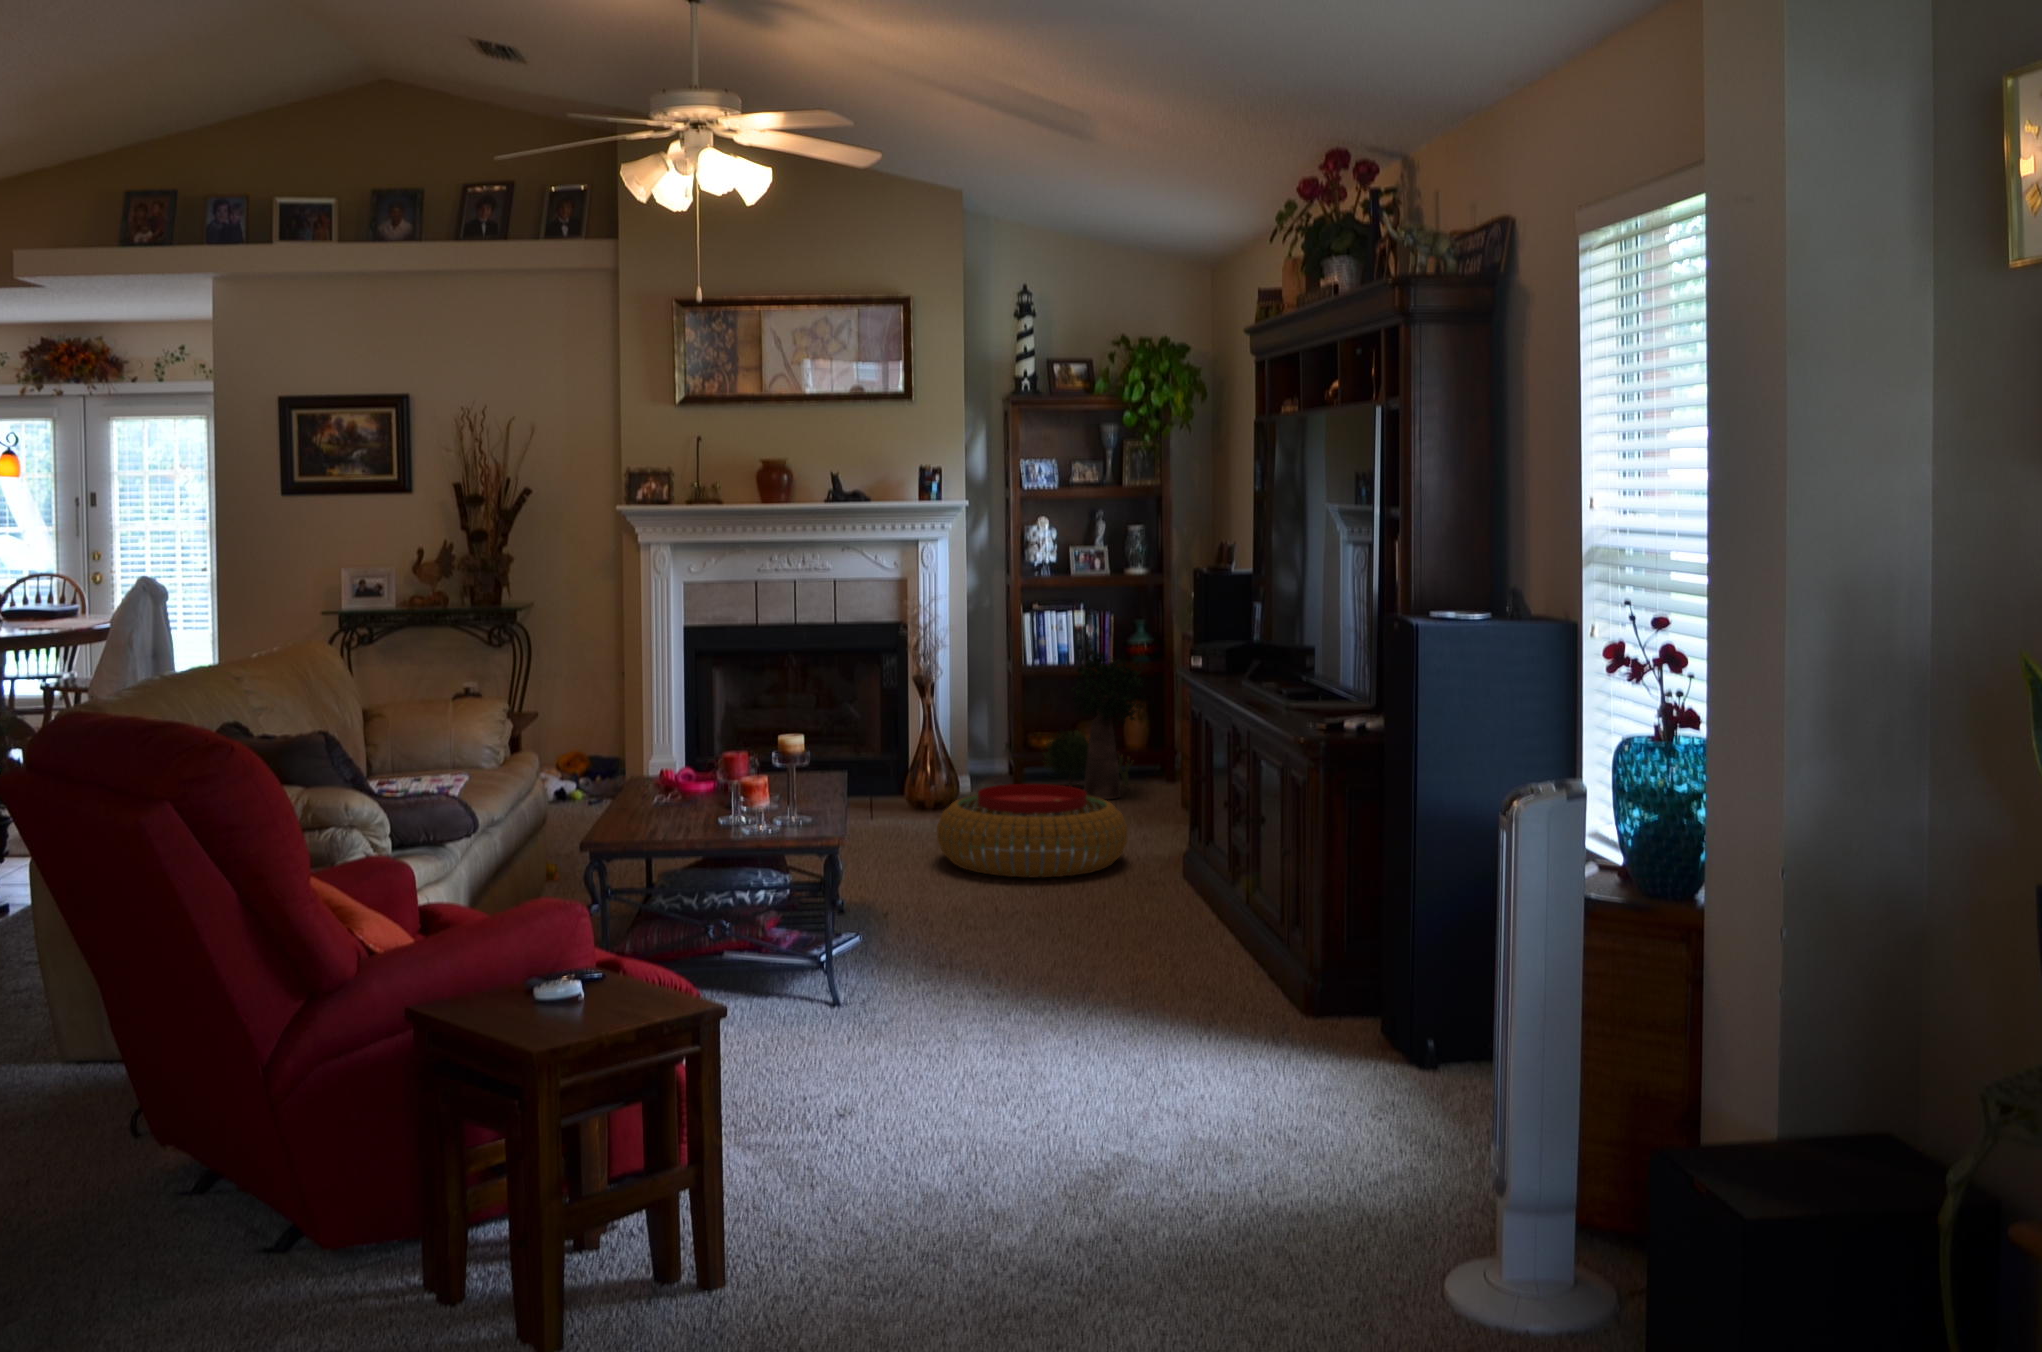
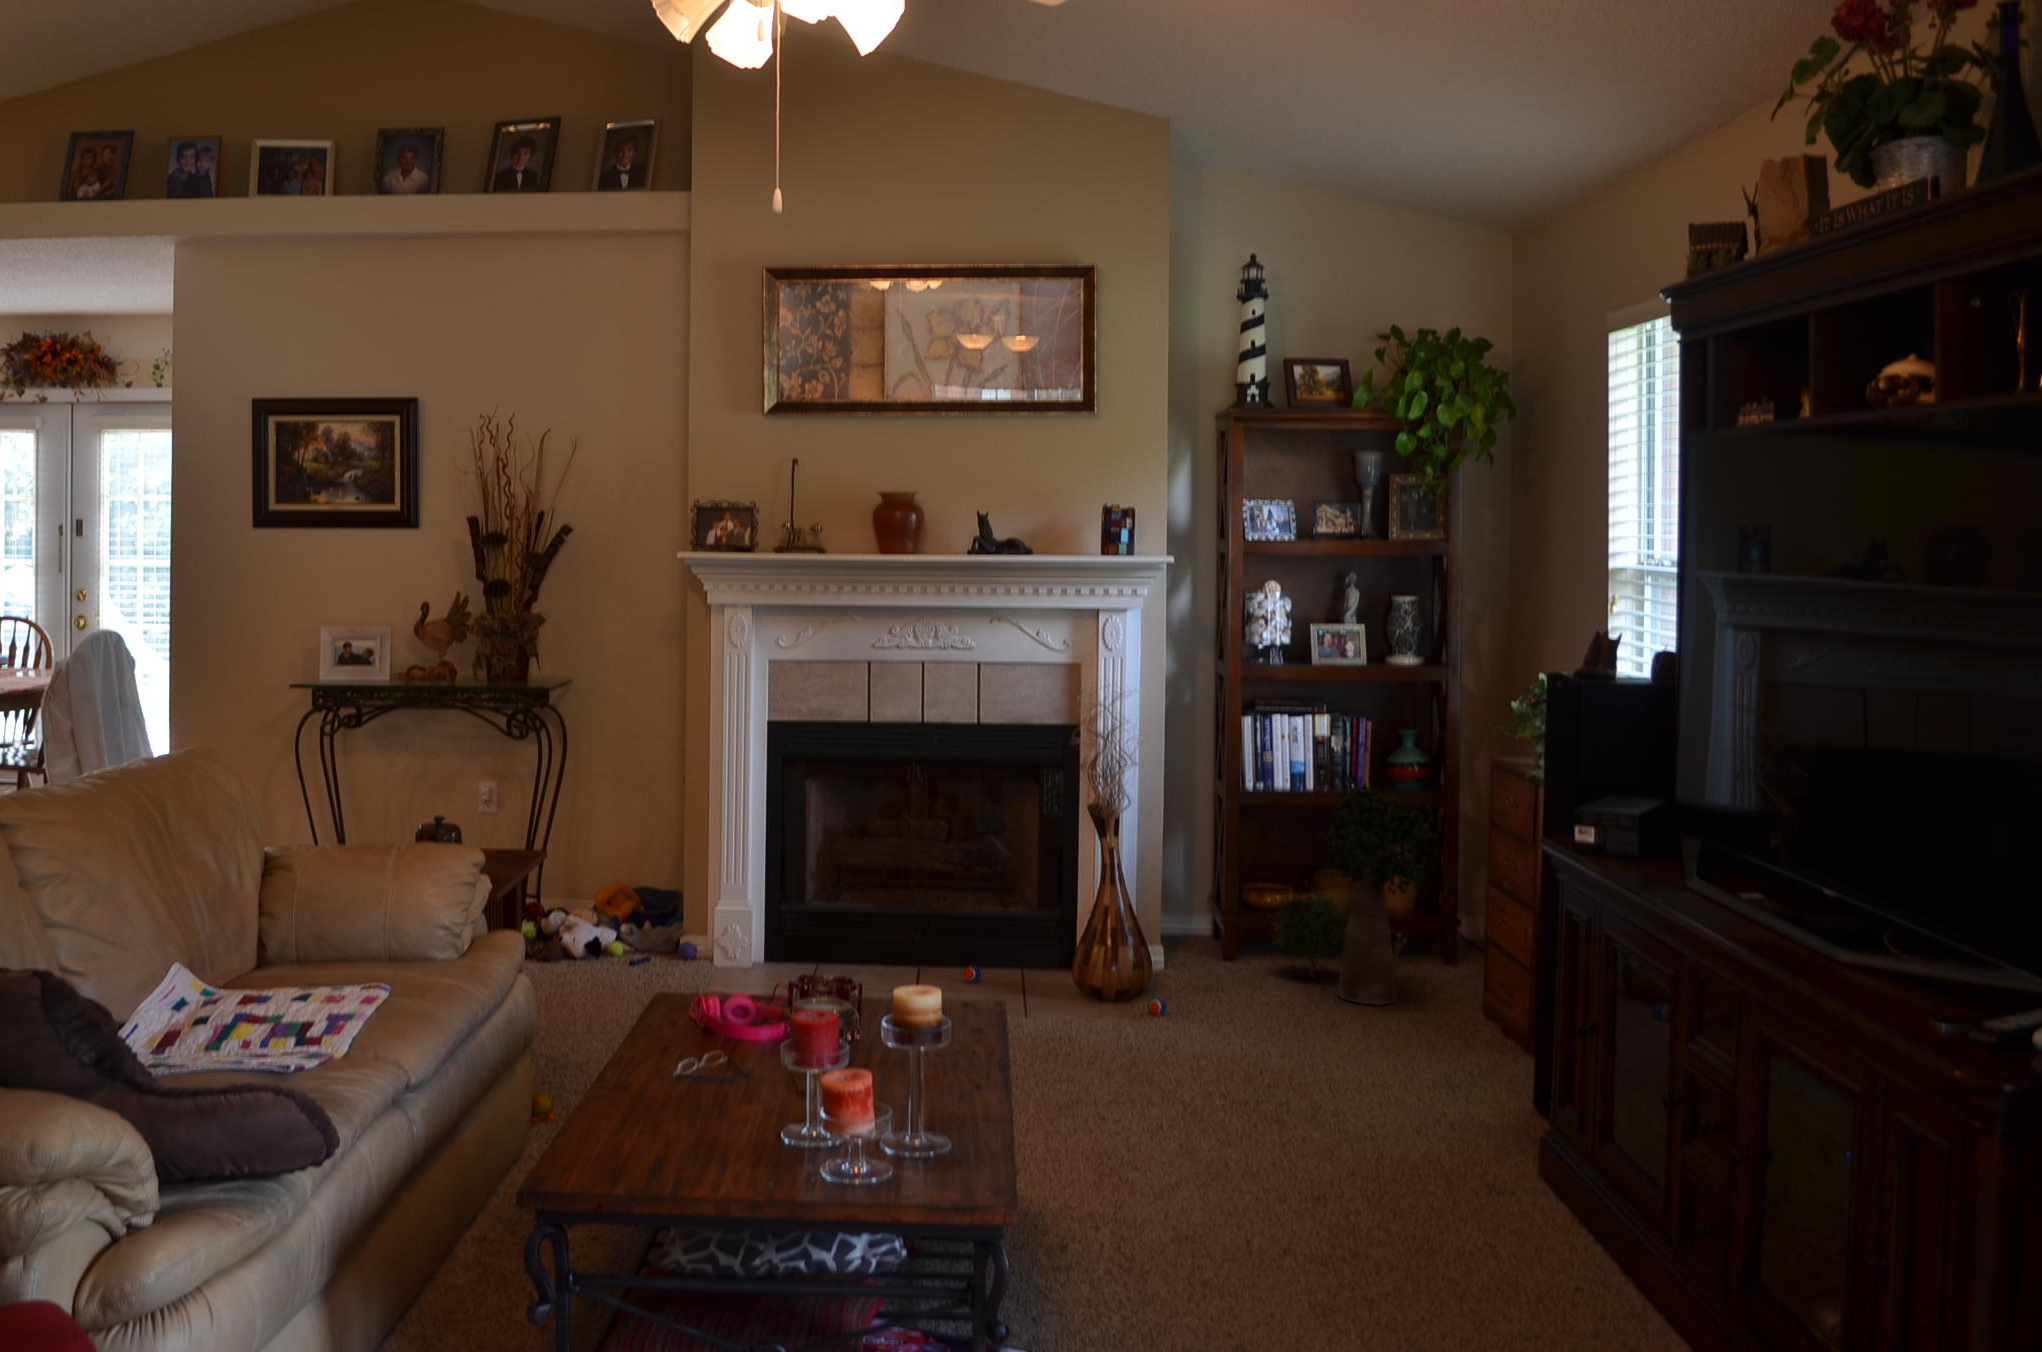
pouf: present [937,784,1128,878] -> none [1156,1015,1478,1201]

